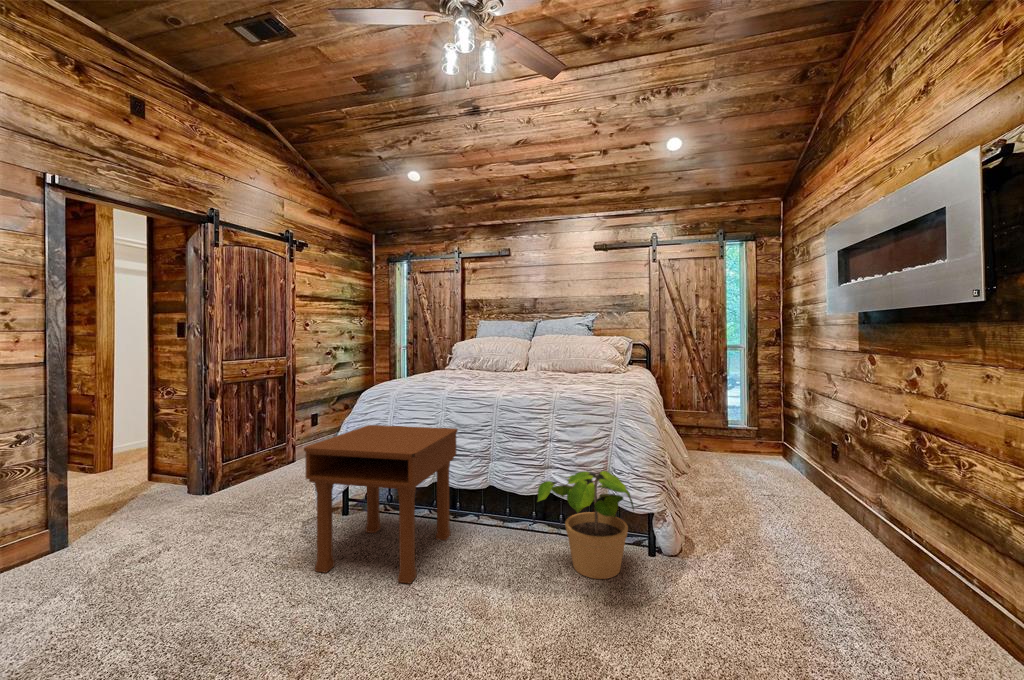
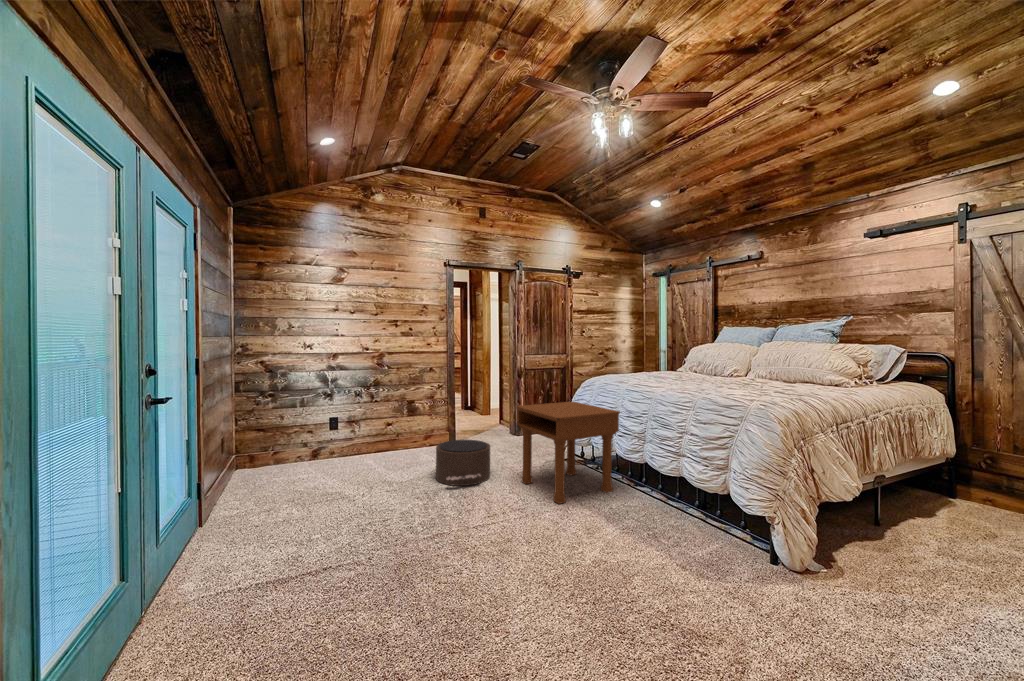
potted plant: present [537,471,634,579] -> none [629,452,734,556]
pouf: none [93,525,247,644] -> present [436,440,490,486]

